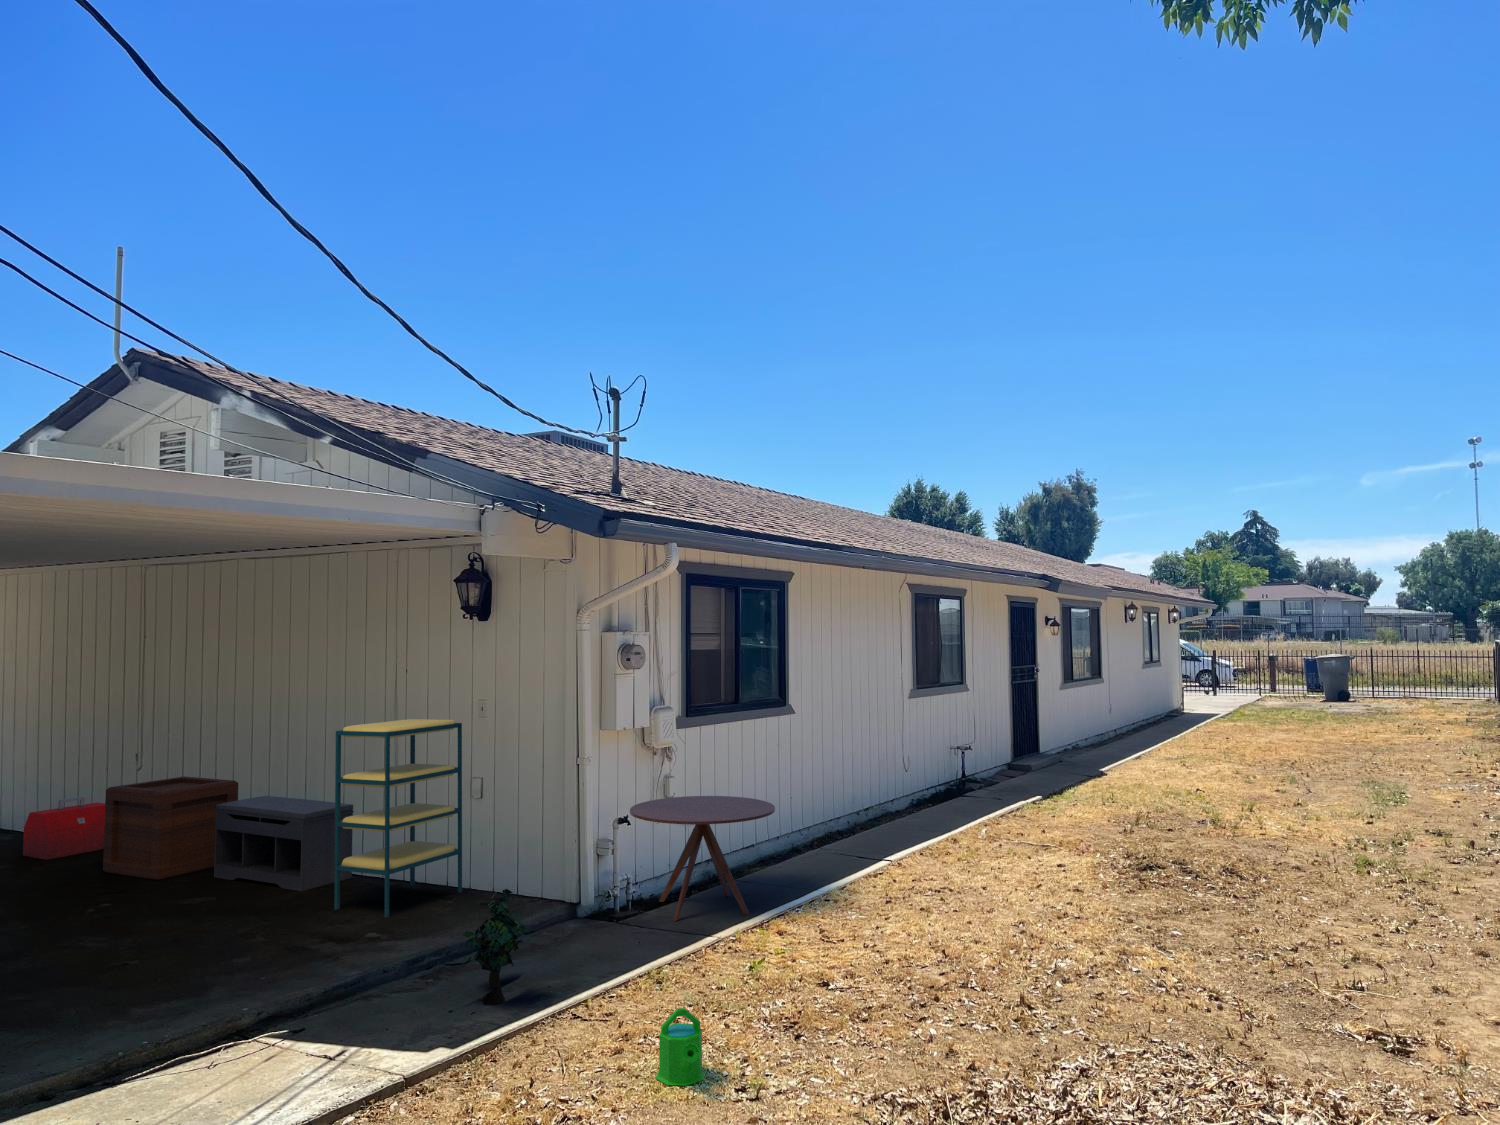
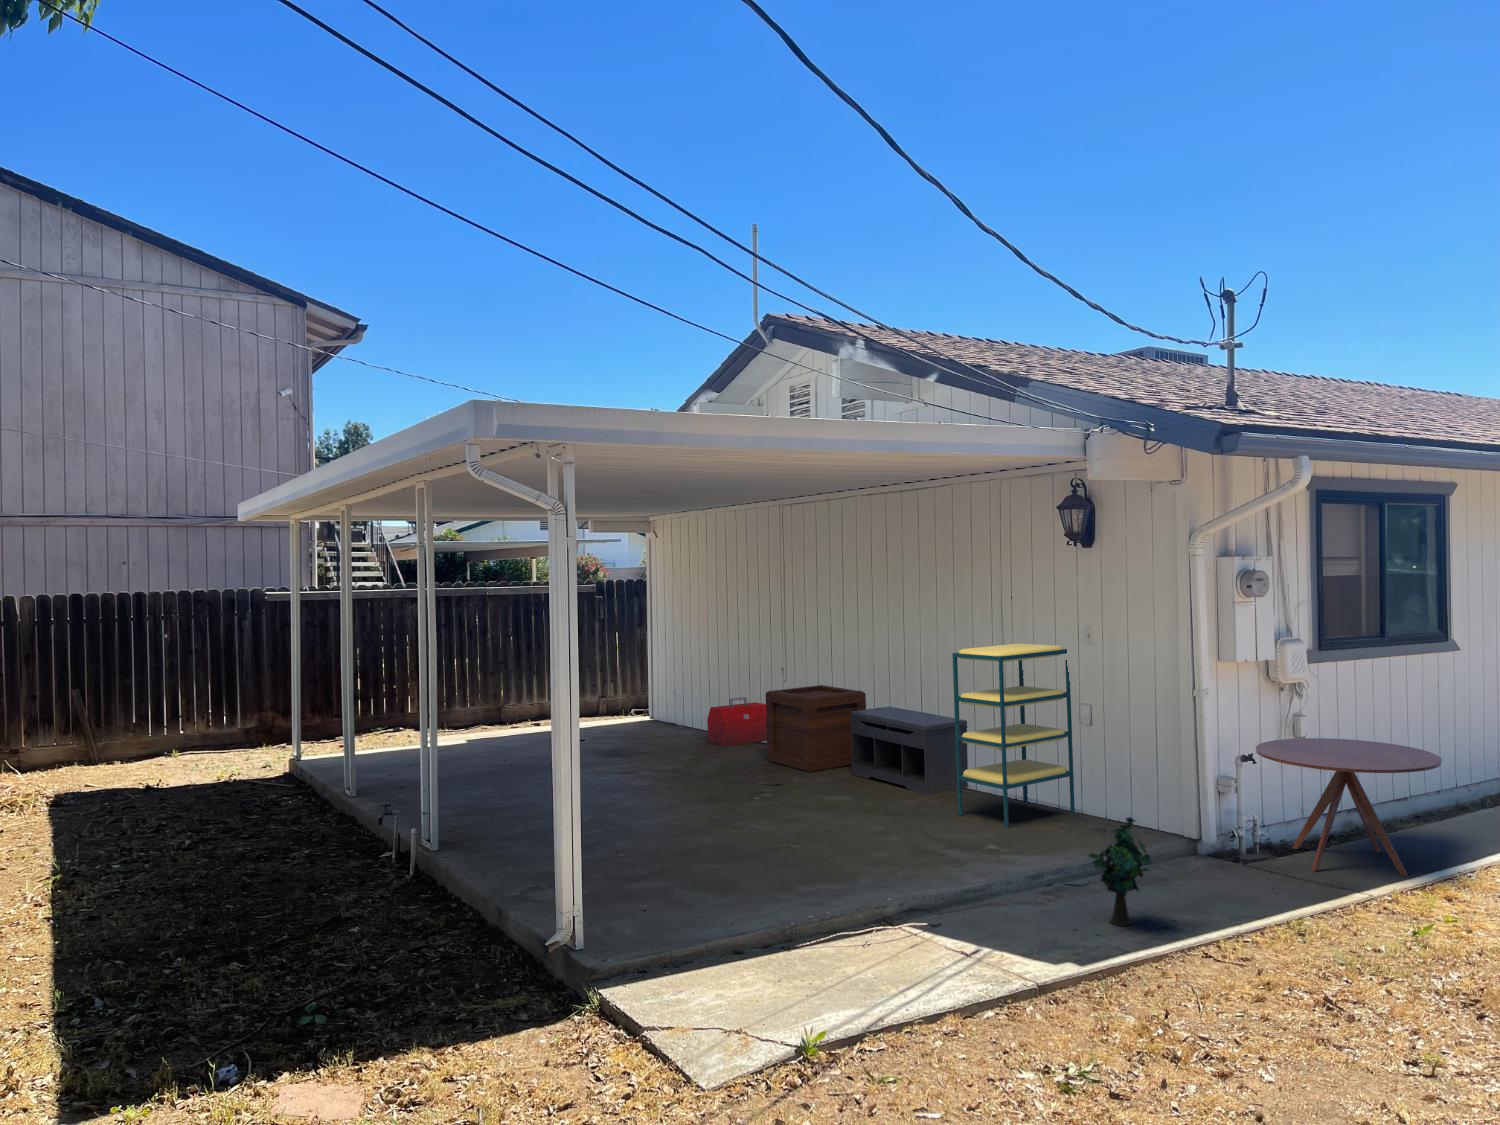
watering can: present [656,1008,706,1086] -> none [1305,964,1365,1044]

